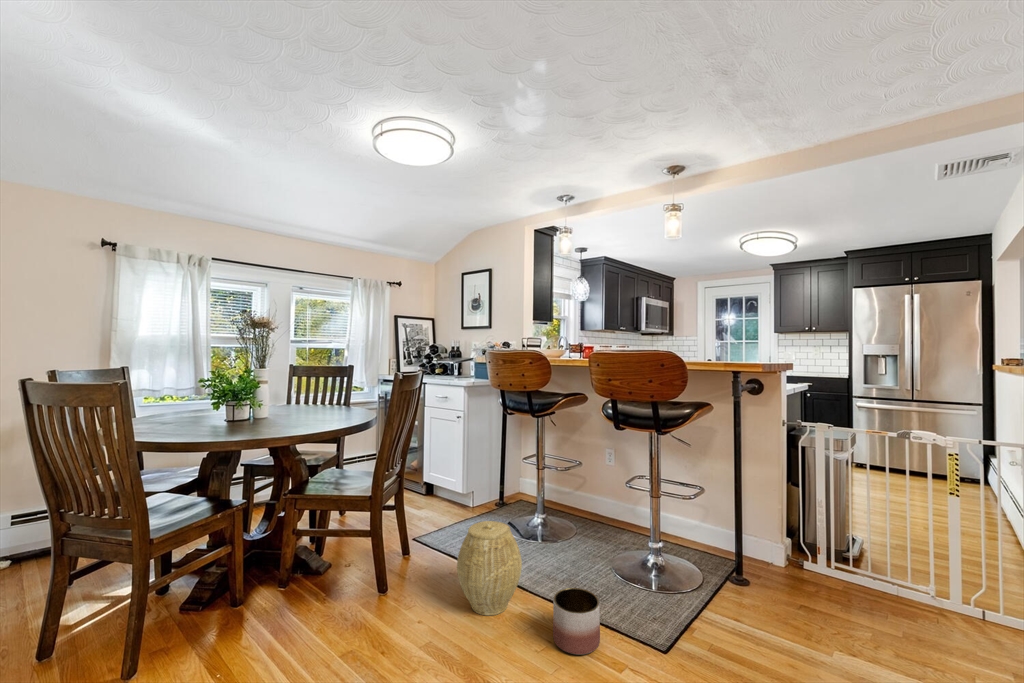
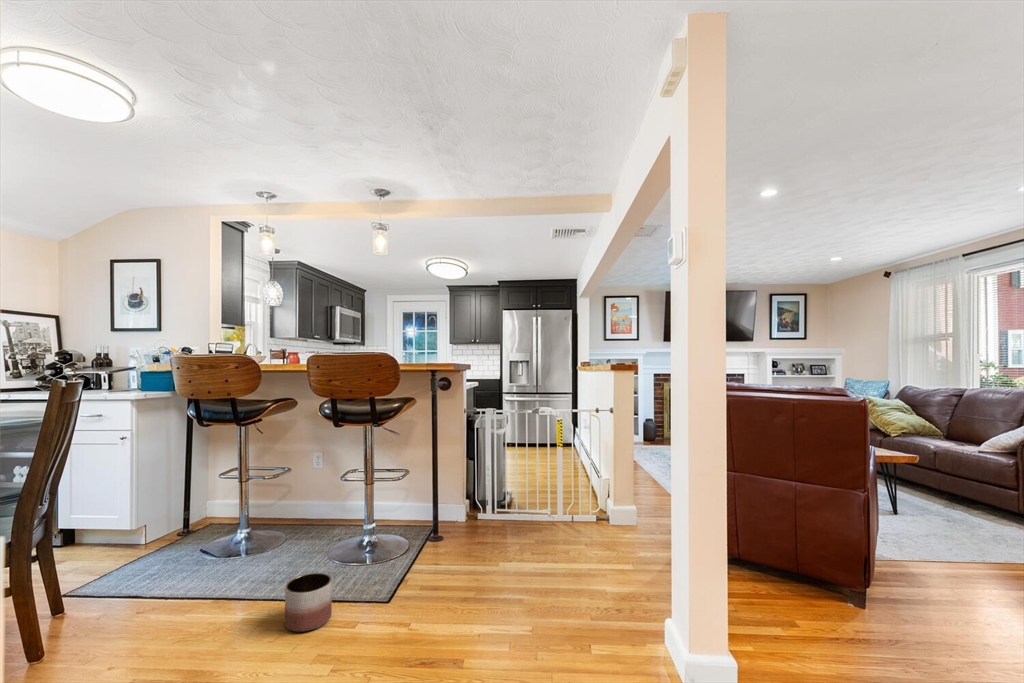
woven basket: present [457,521,522,615] -> none [159,536,242,638]

